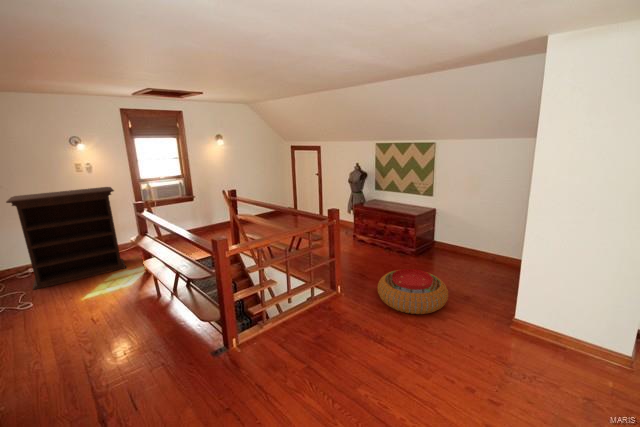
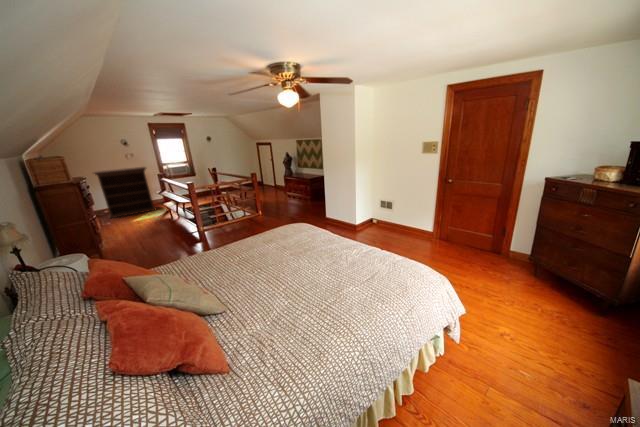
pouf: present [378,269,448,314] -> none [275,202,307,220]

